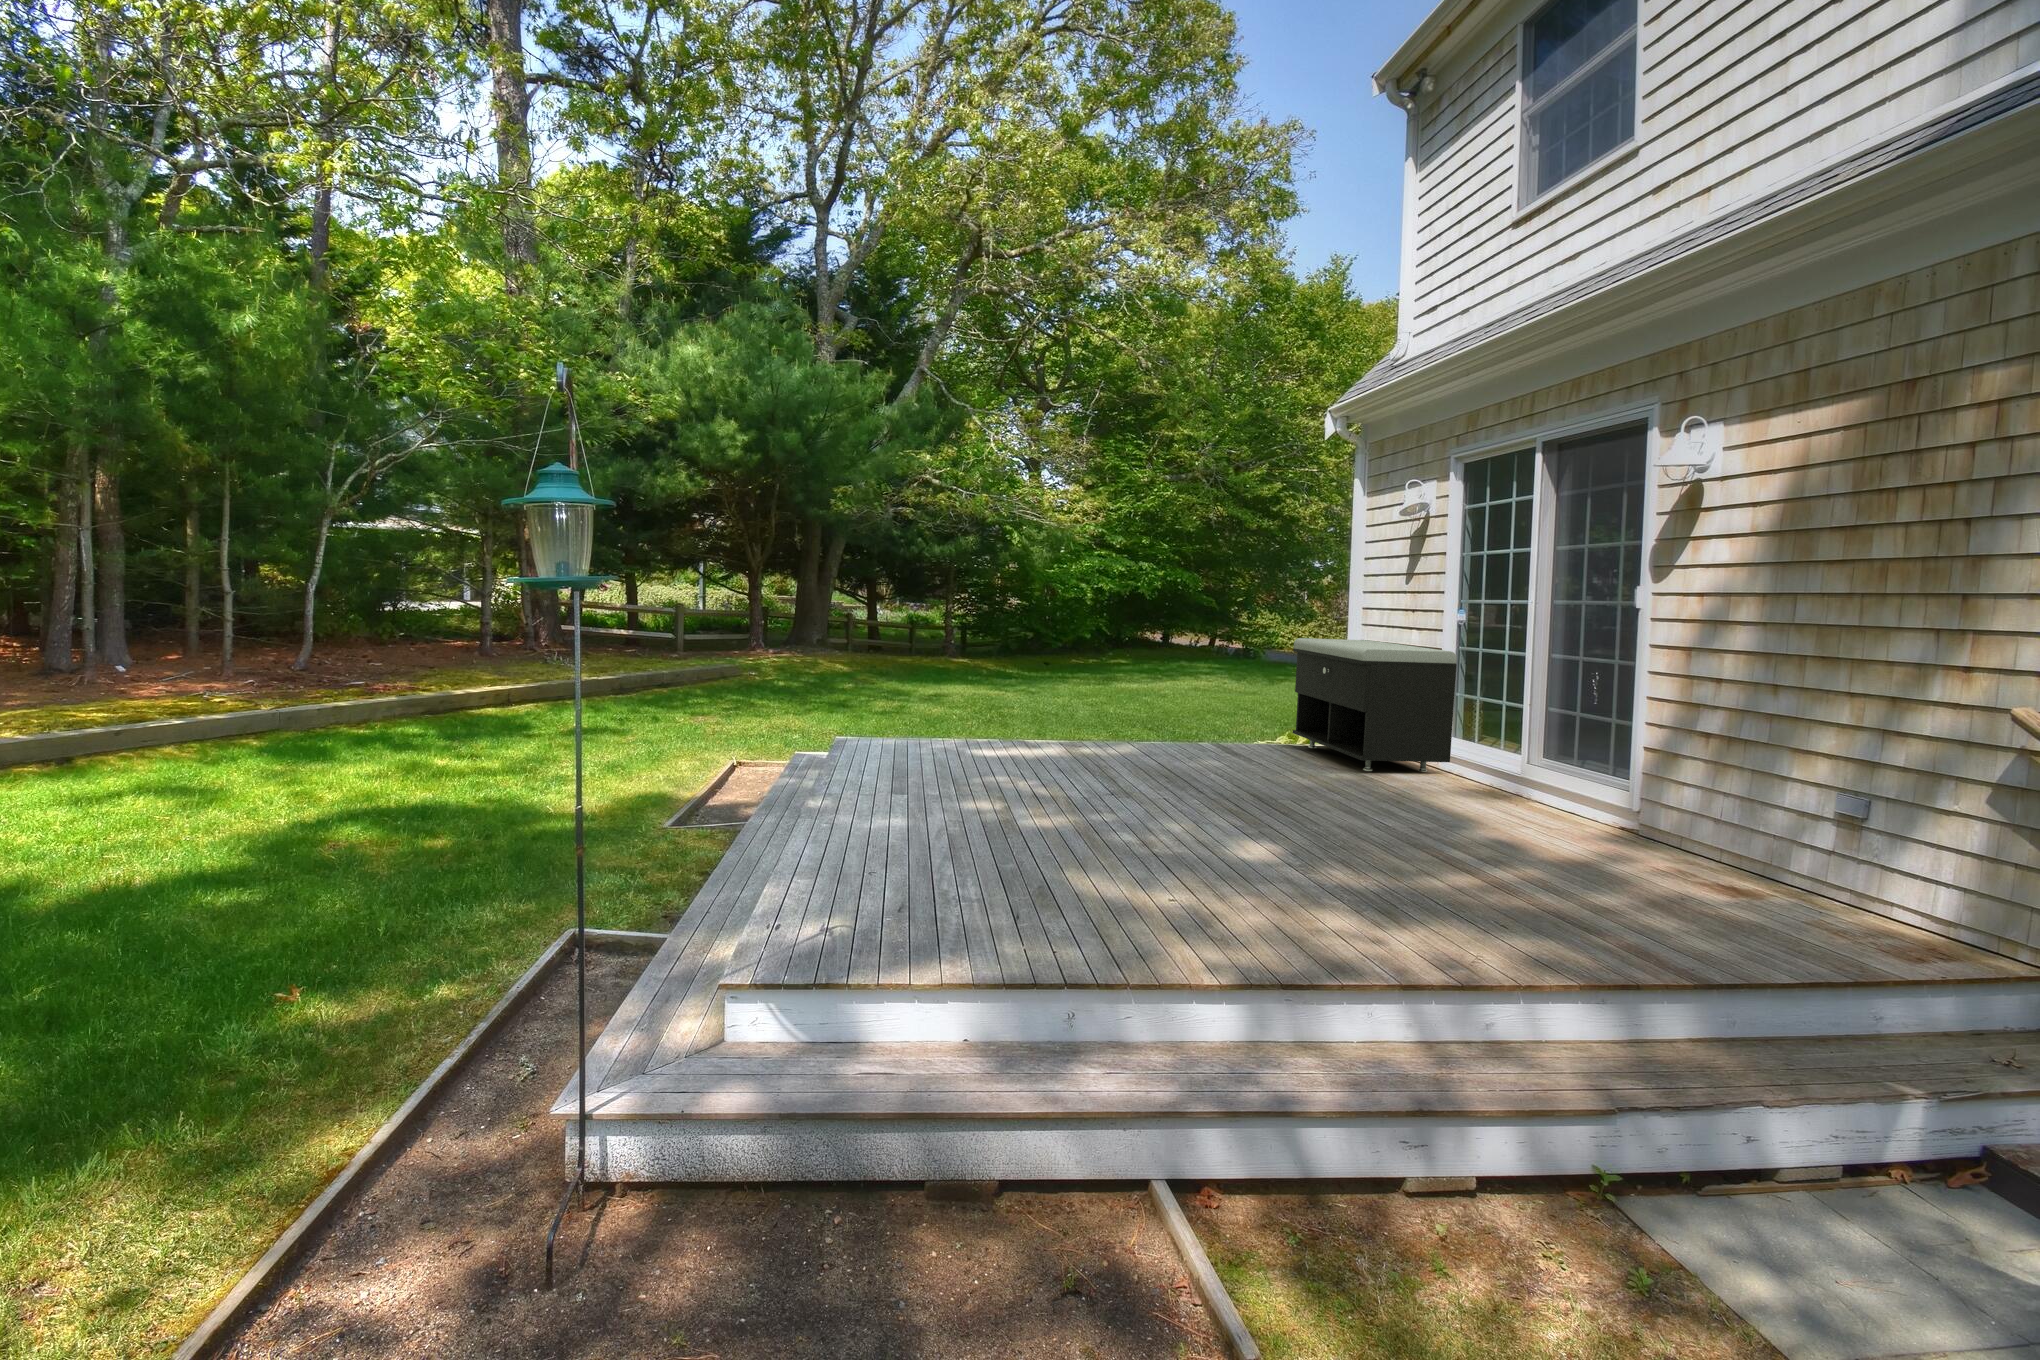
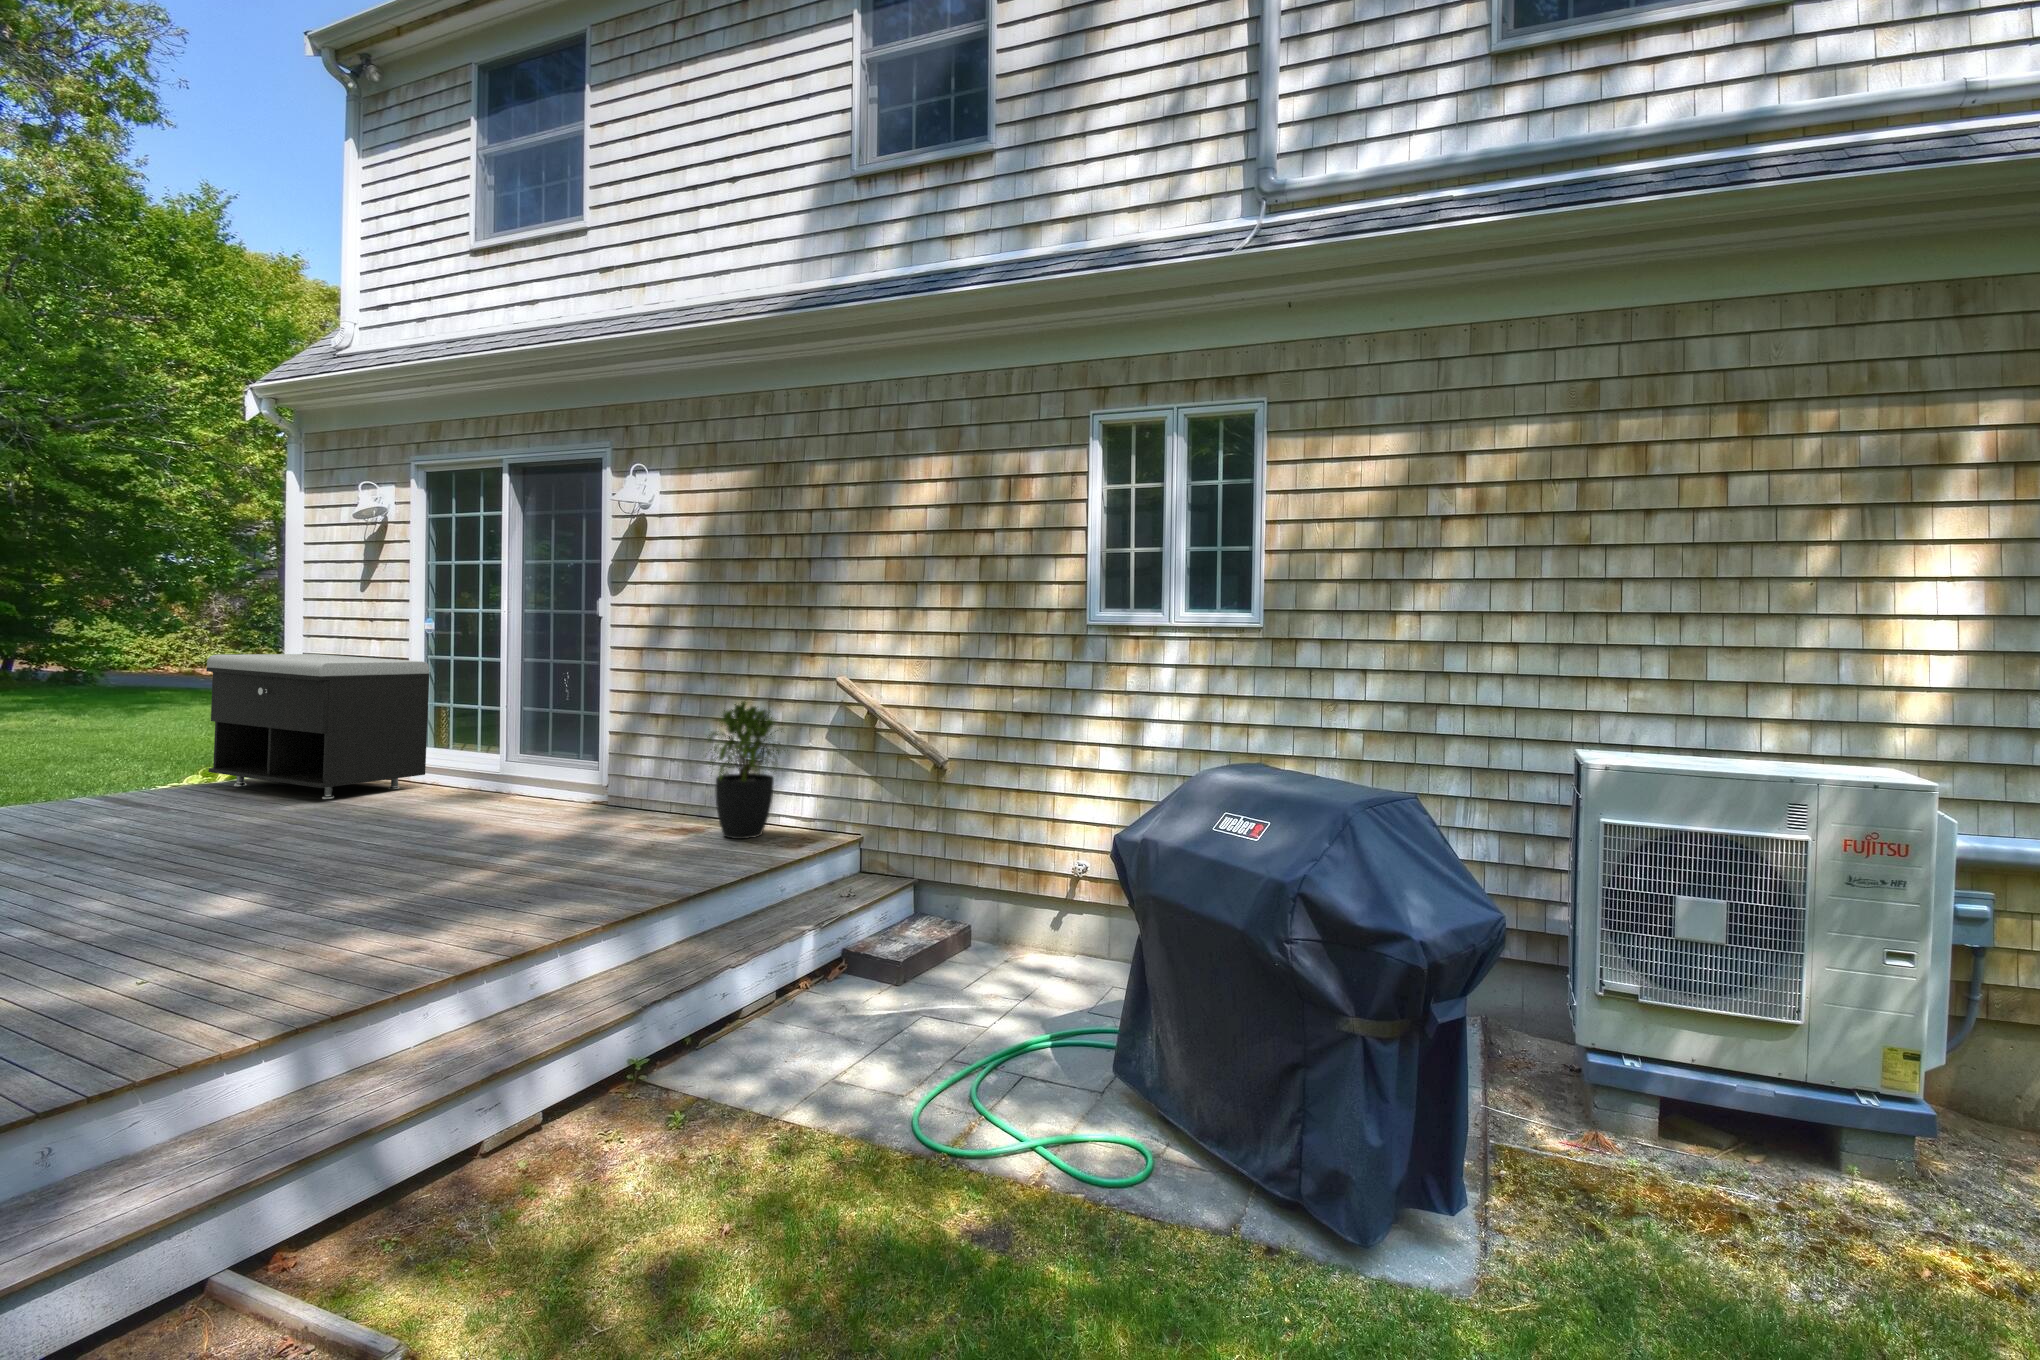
potted plant: none [1755,727,1936,931] -> present [707,701,785,839]

